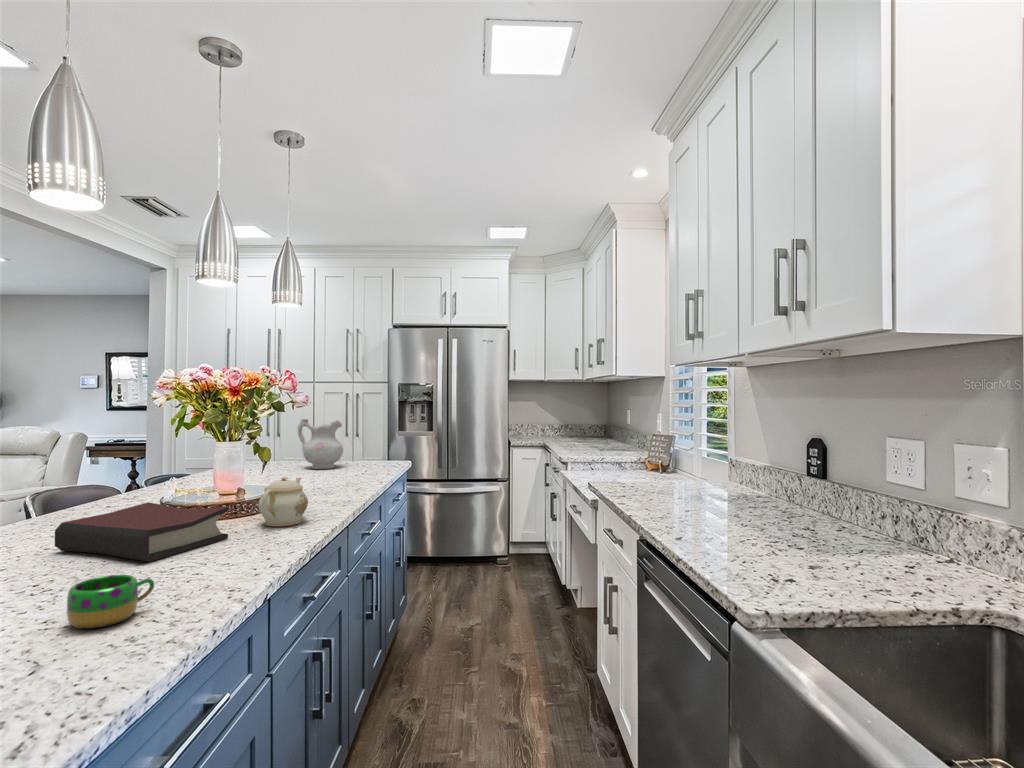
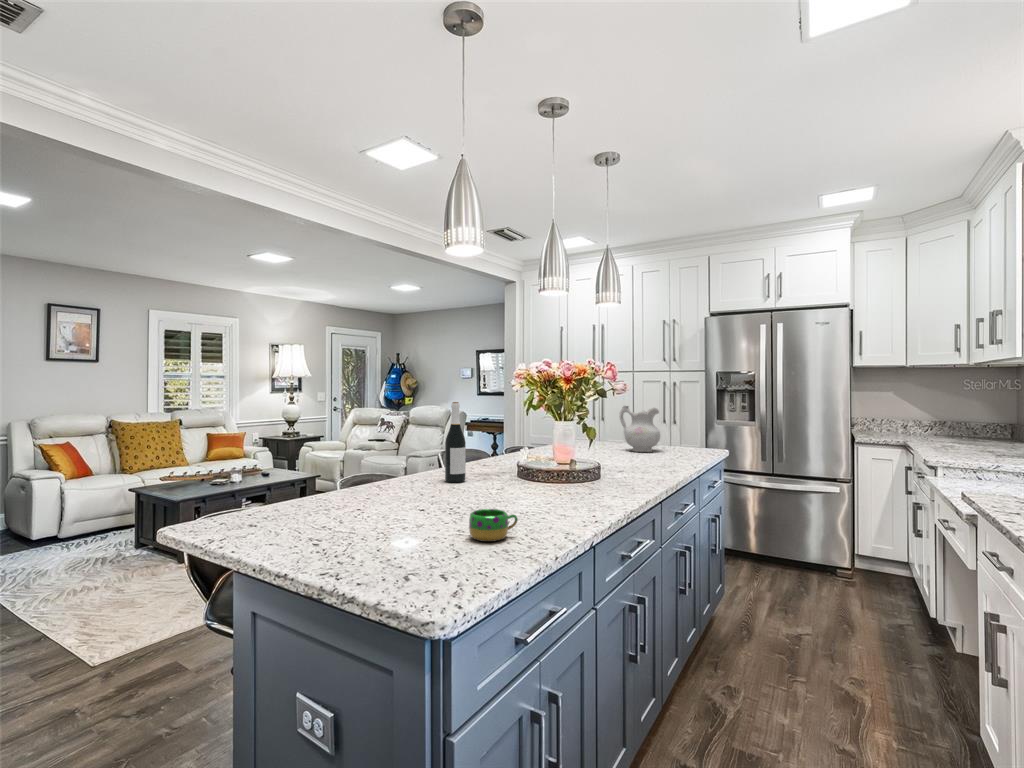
wine bottle: none [38,420,76,535] -> present [445,402,466,483]
teapot: present [258,477,308,526] -> none [586,453,626,495]
hardback book: present [55,502,228,562] -> none [456,465,564,507]

